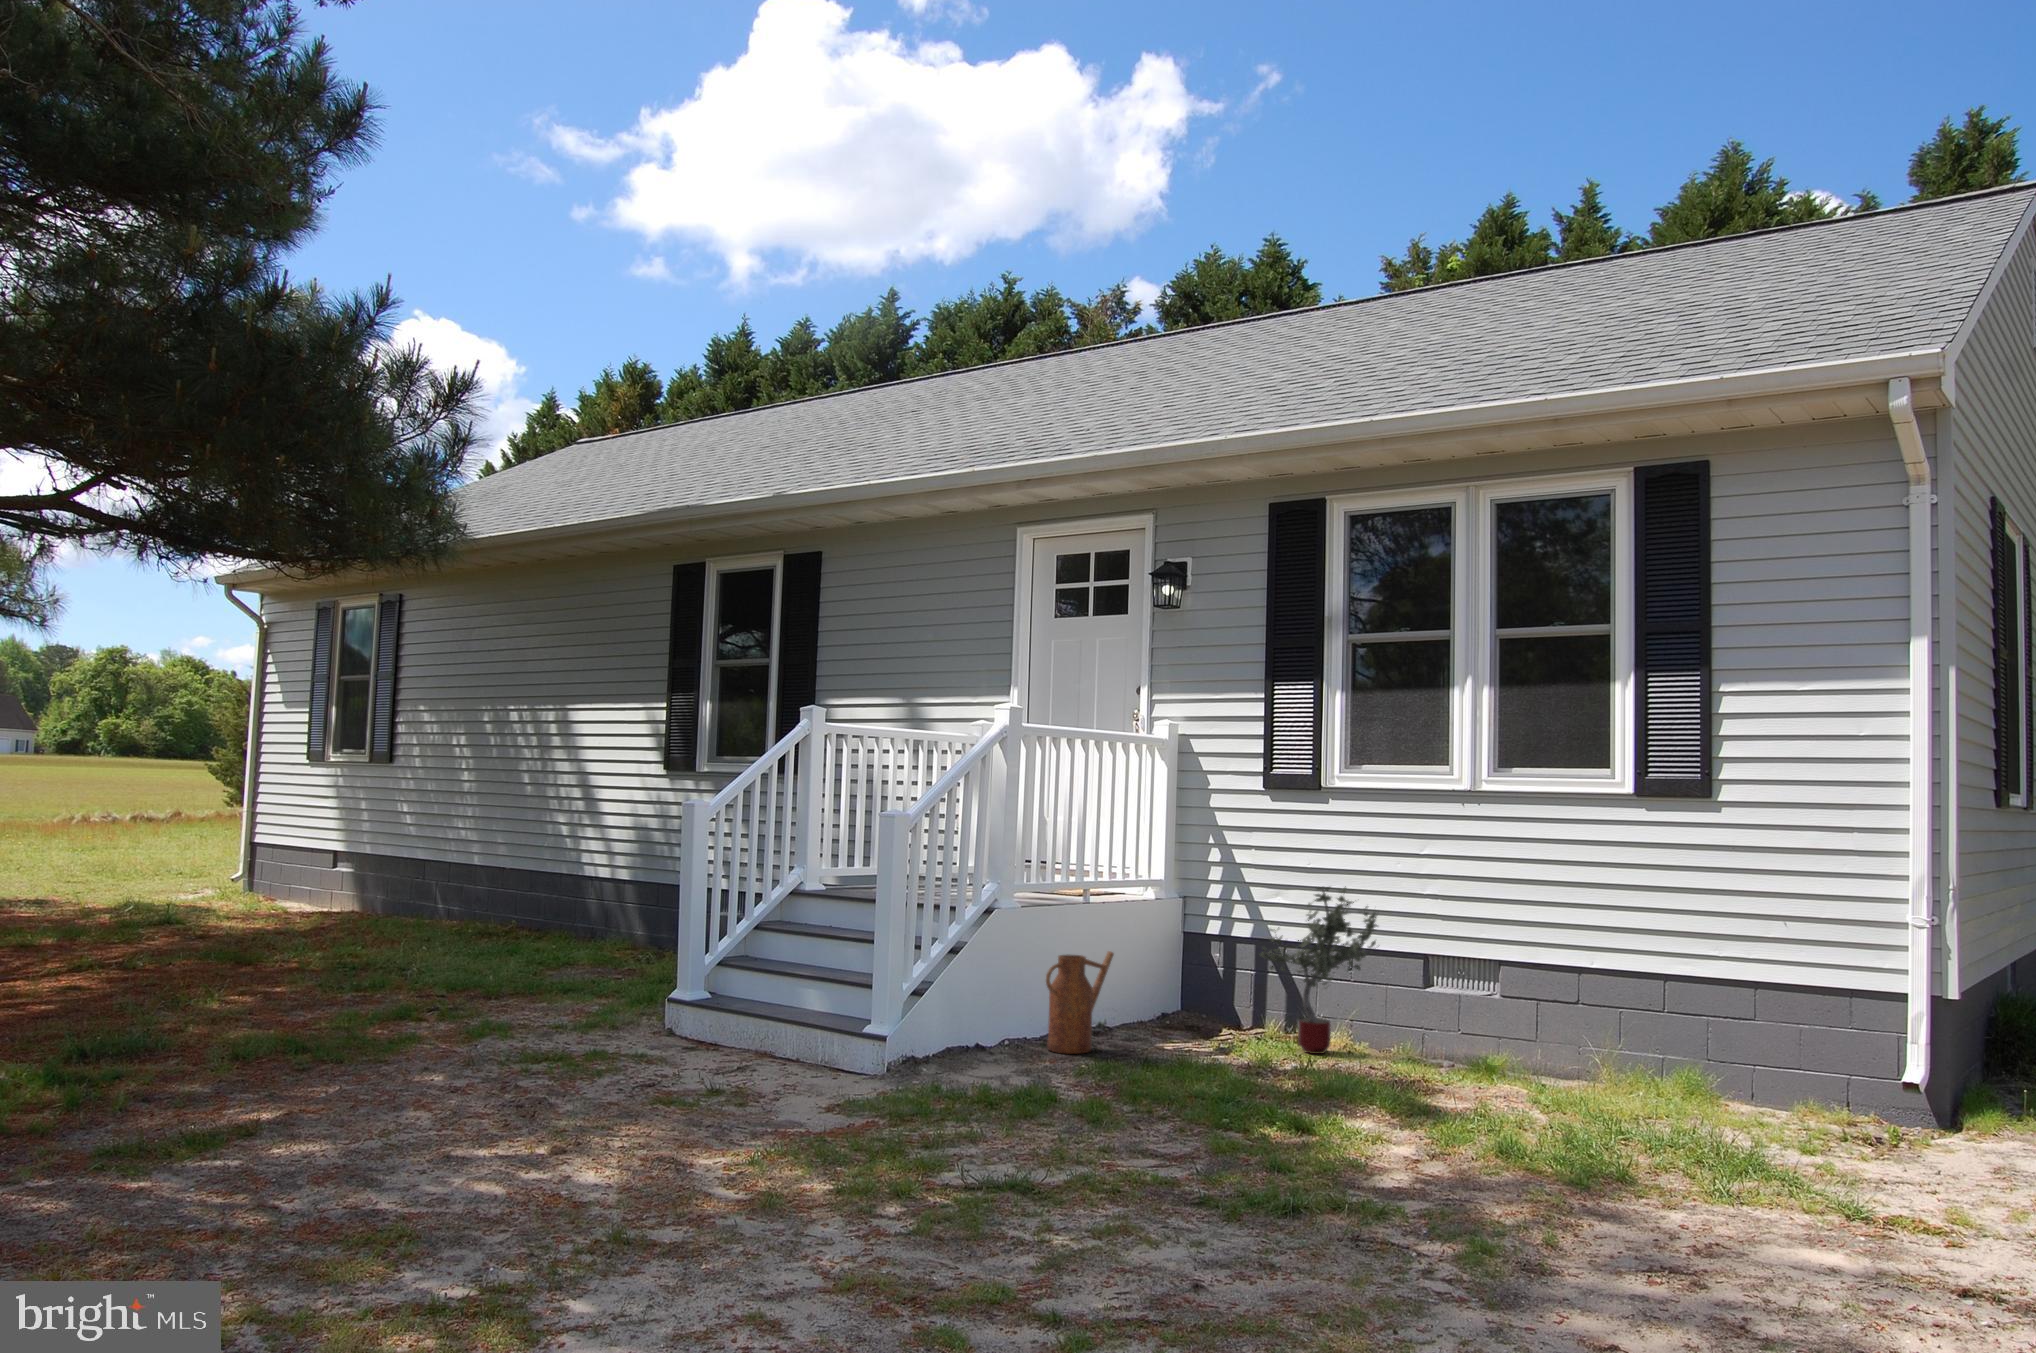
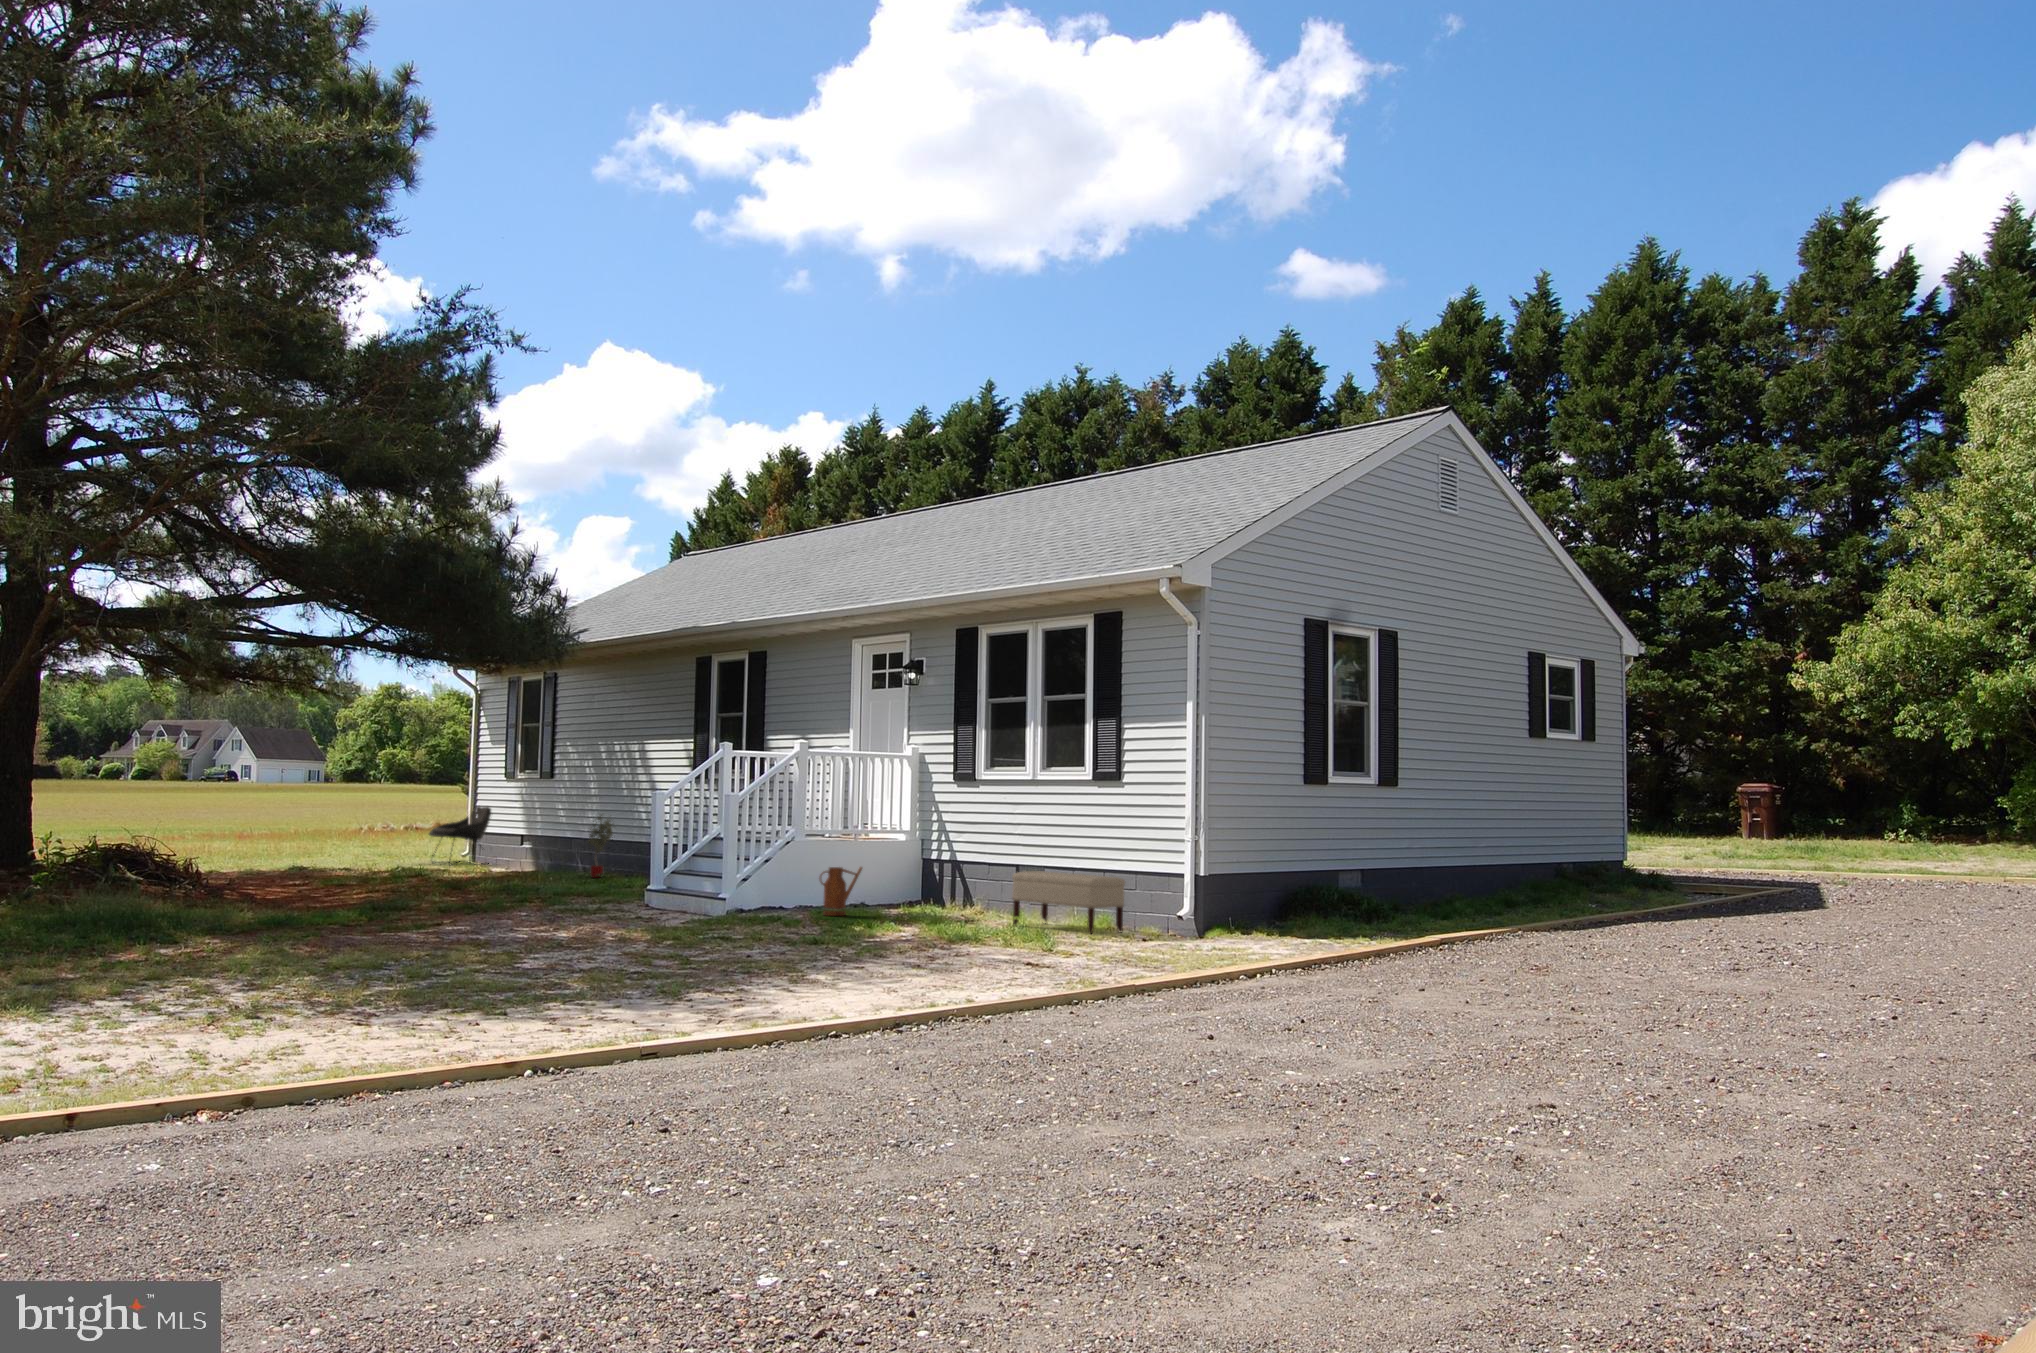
lounge chair: none [181,798,289,895] -> present [429,806,491,865]
potted tree: present [1260,887,1377,1054] -> present [588,815,613,878]
bench: none [1481,970,1758,1123] -> present [1012,871,1125,934]

